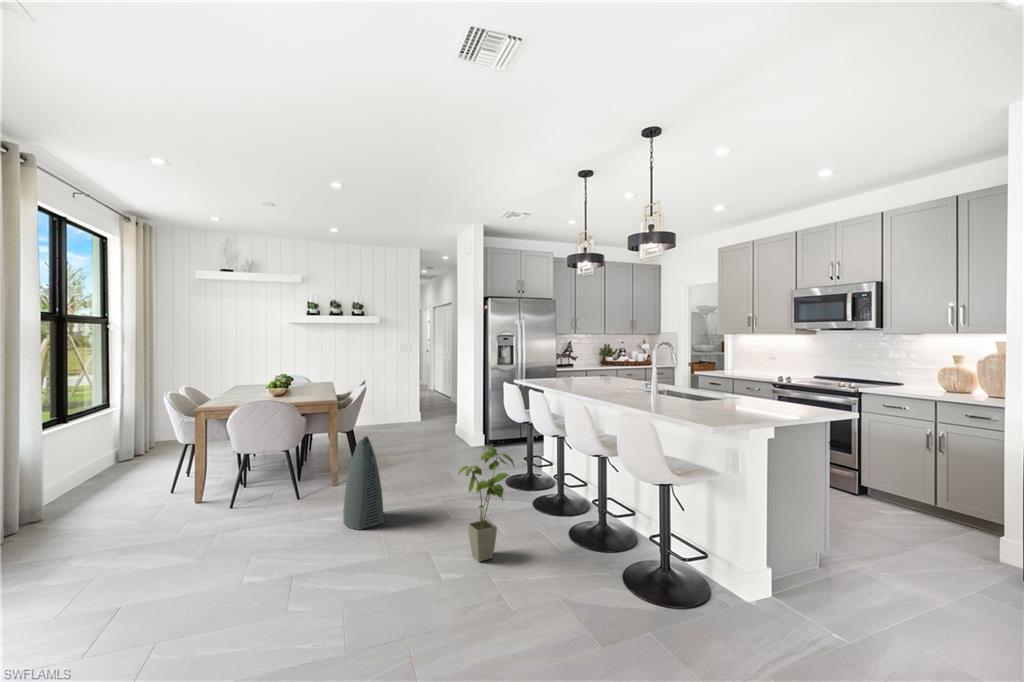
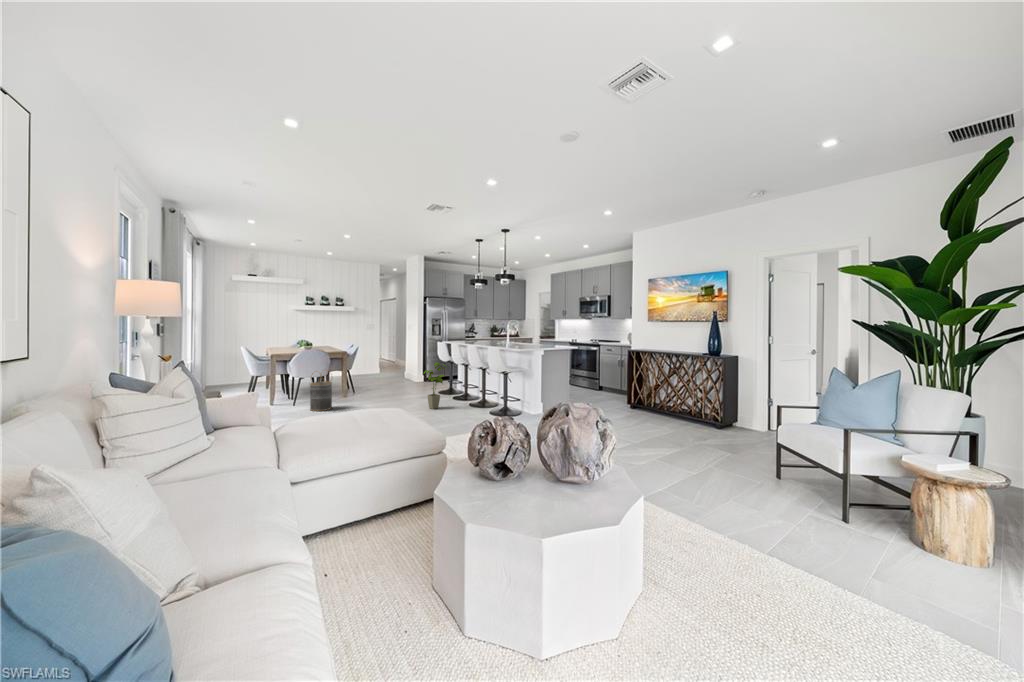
air purifier: present [343,436,384,530] -> none [364,364,384,405]
basket: none [219,454,270,550] -> present [310,373,332,411]

